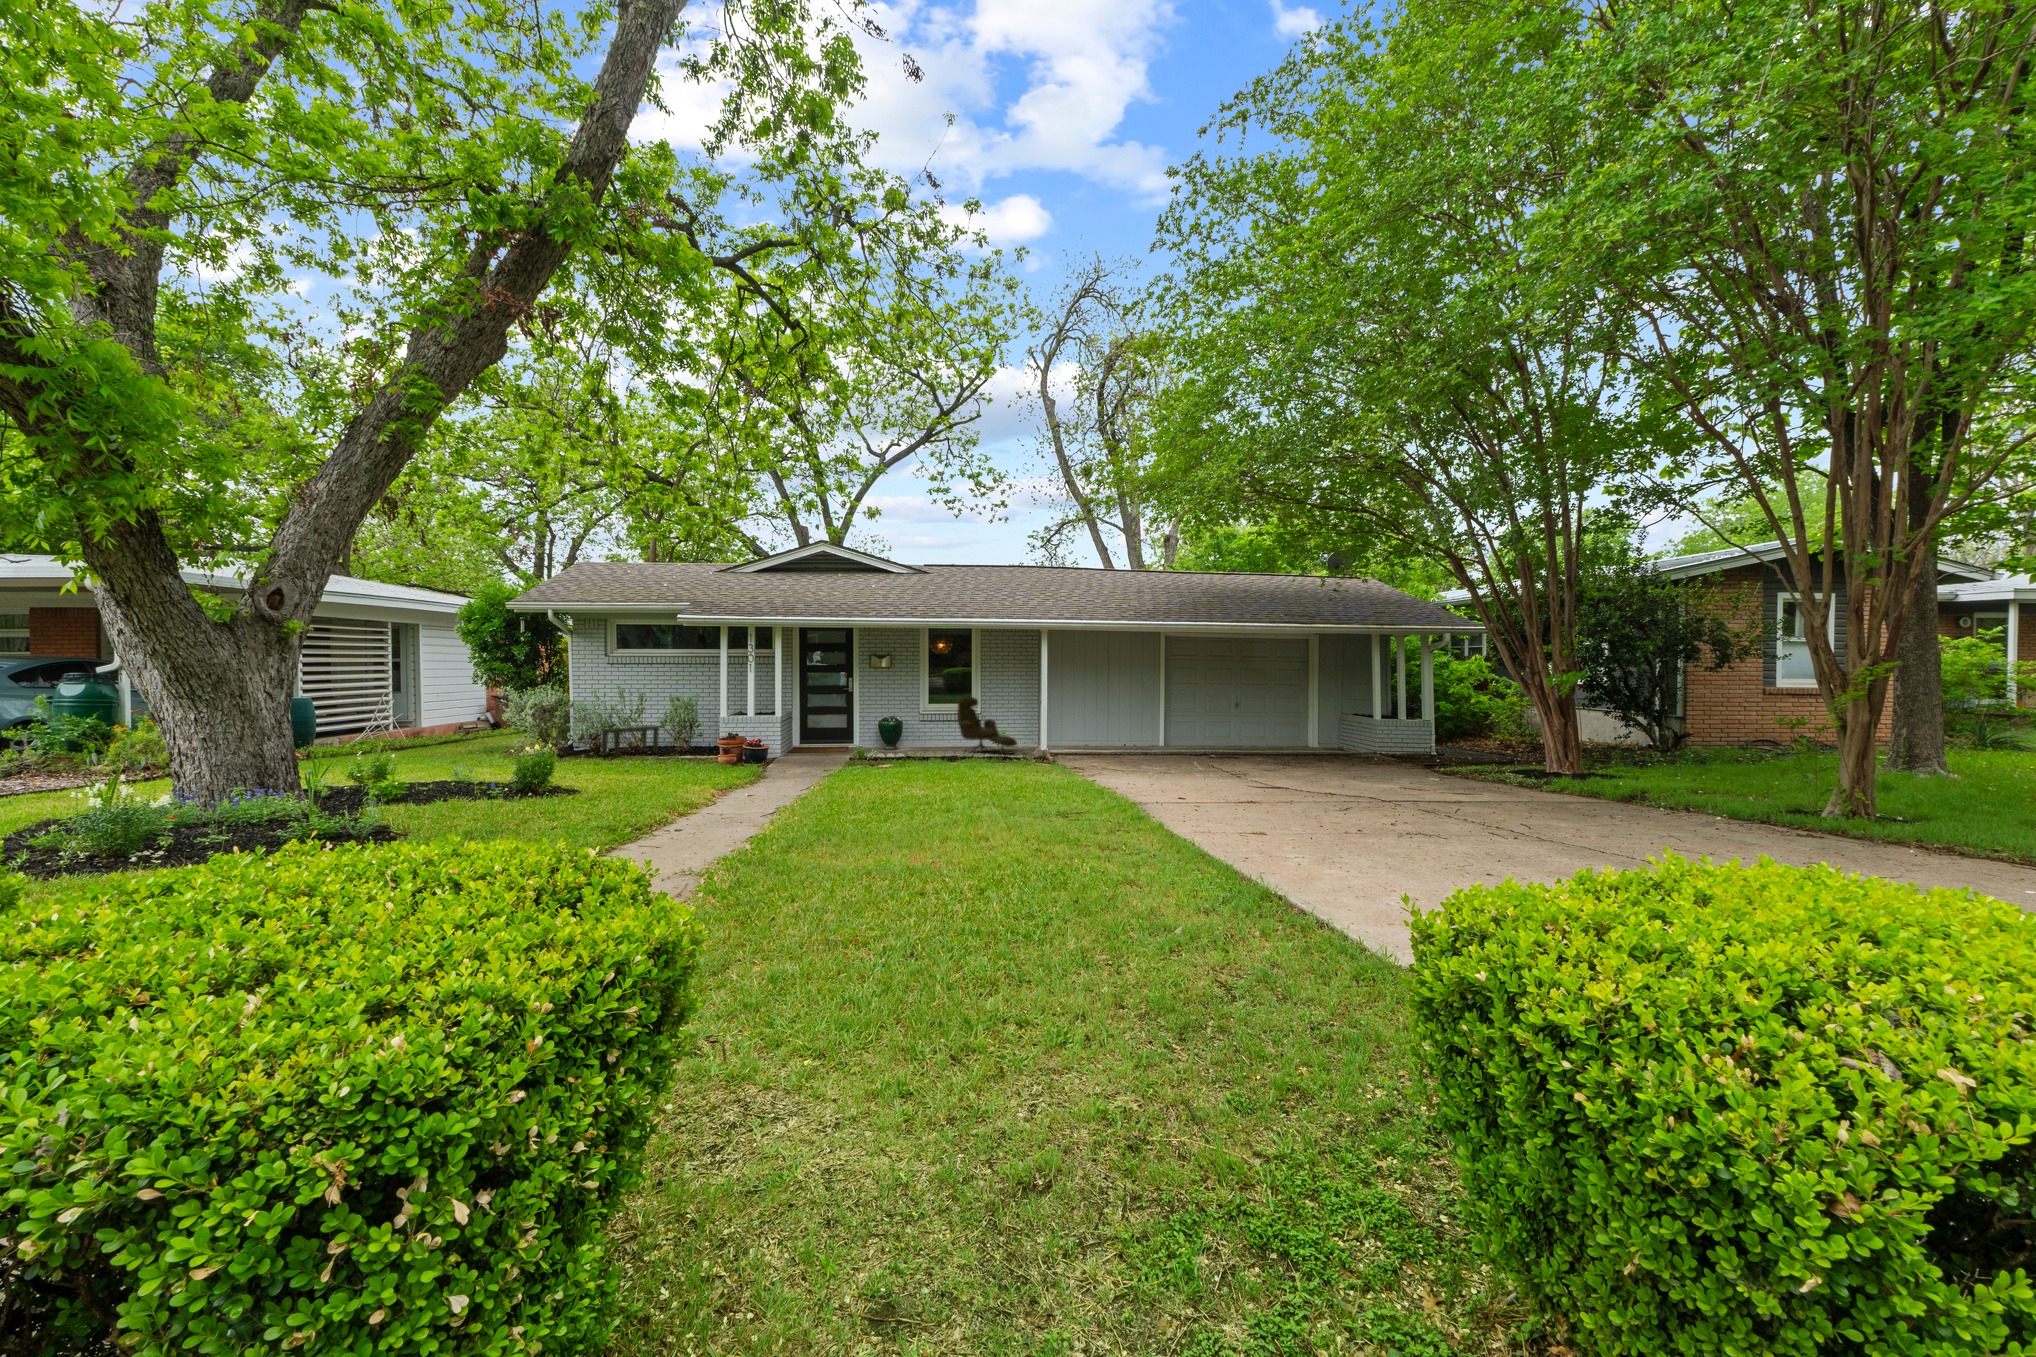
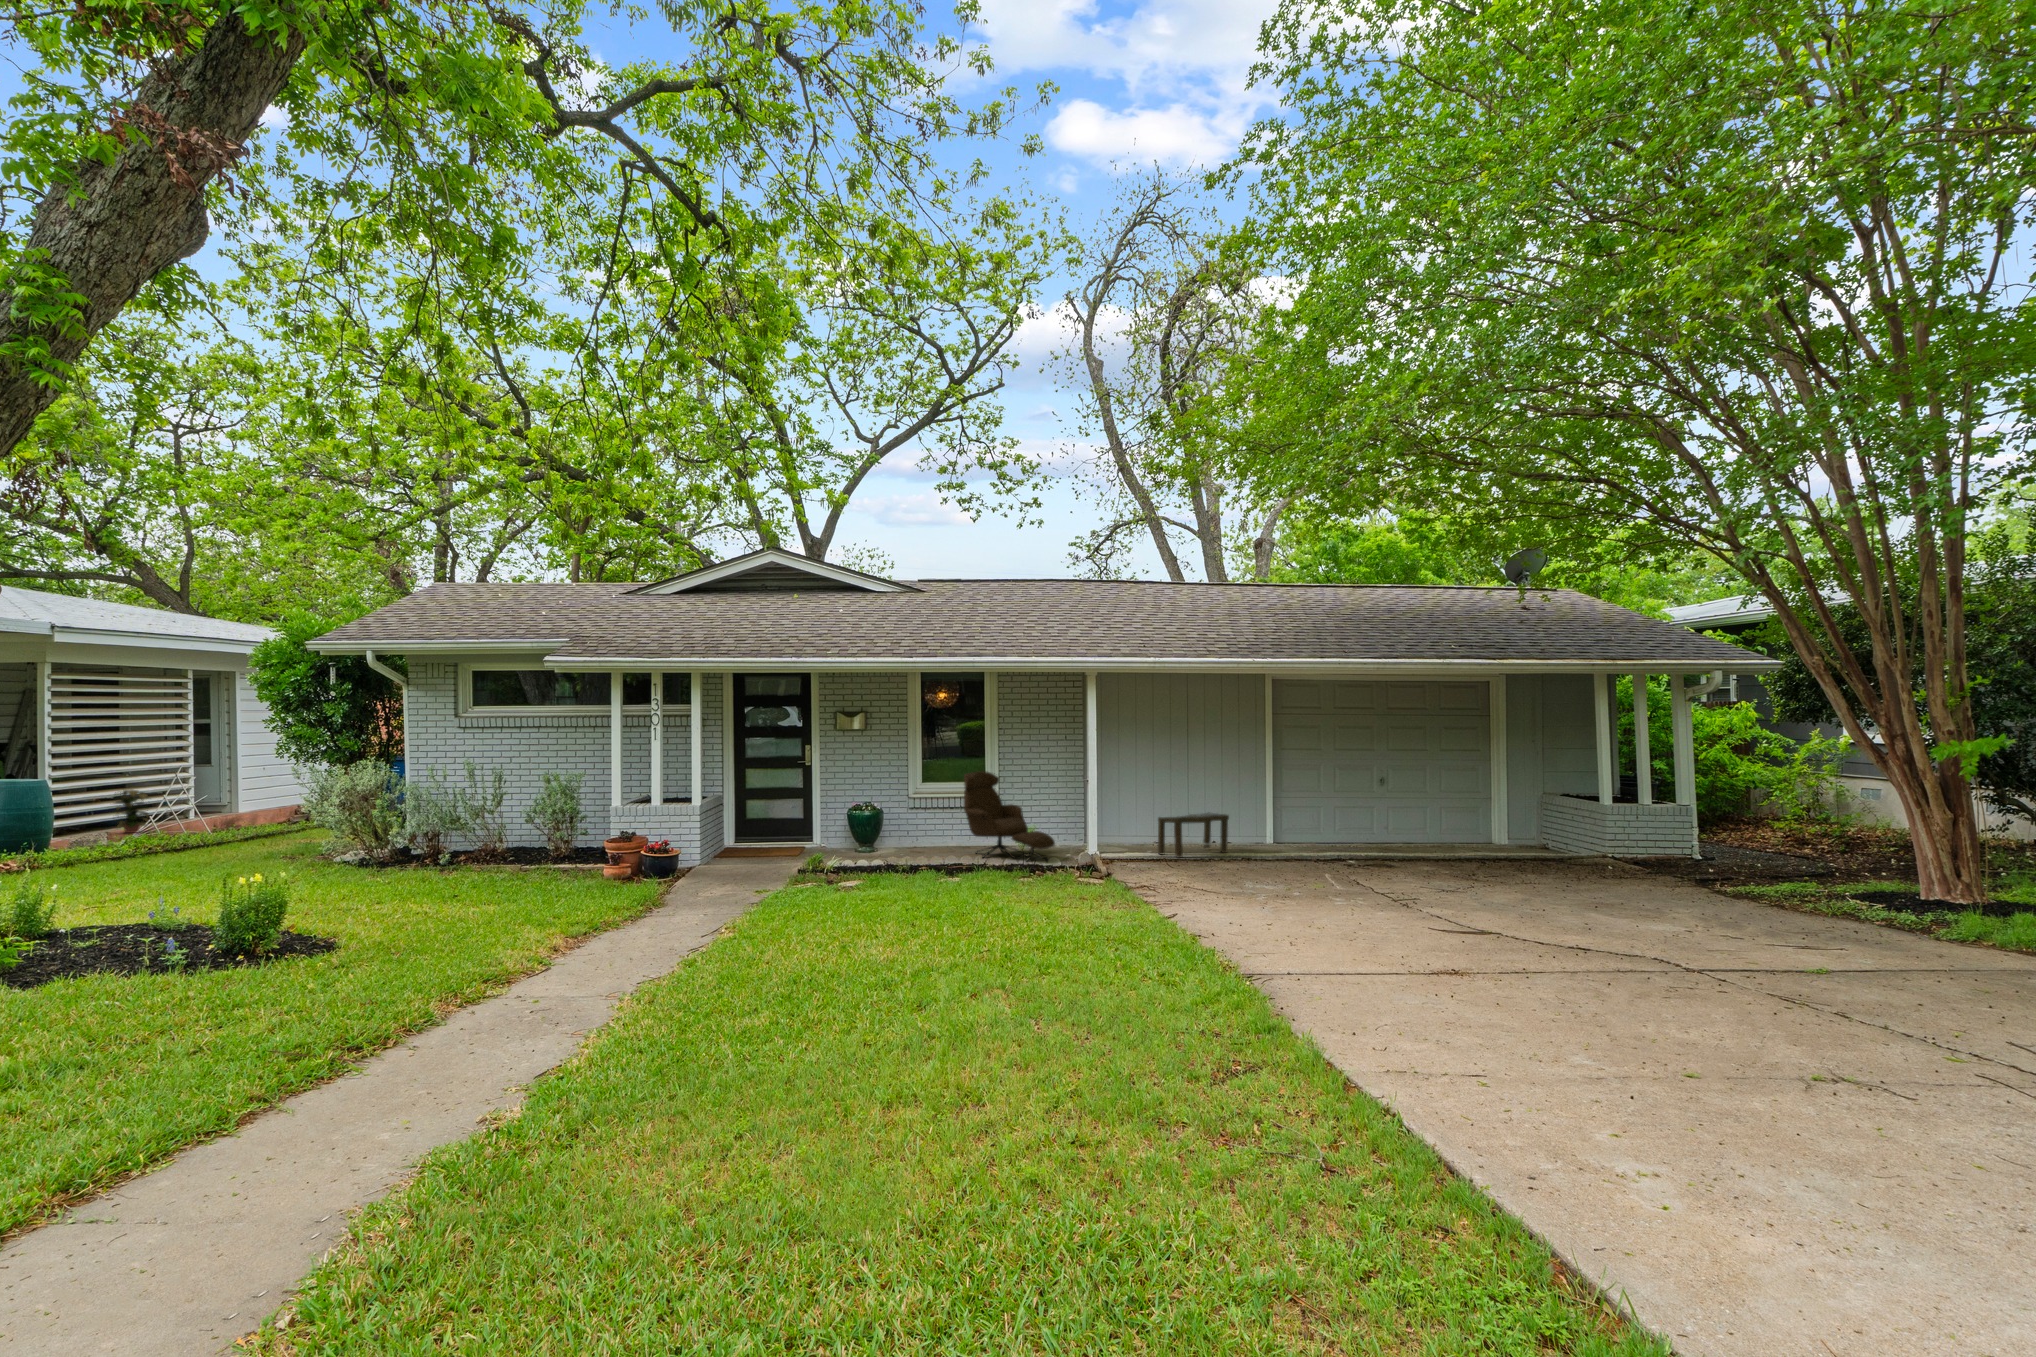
decorative plant: none [341,707,370,738] -> present [115,790,149,833]
bench: present [601,725,659,757] -> present [1158,813,1229,858]

